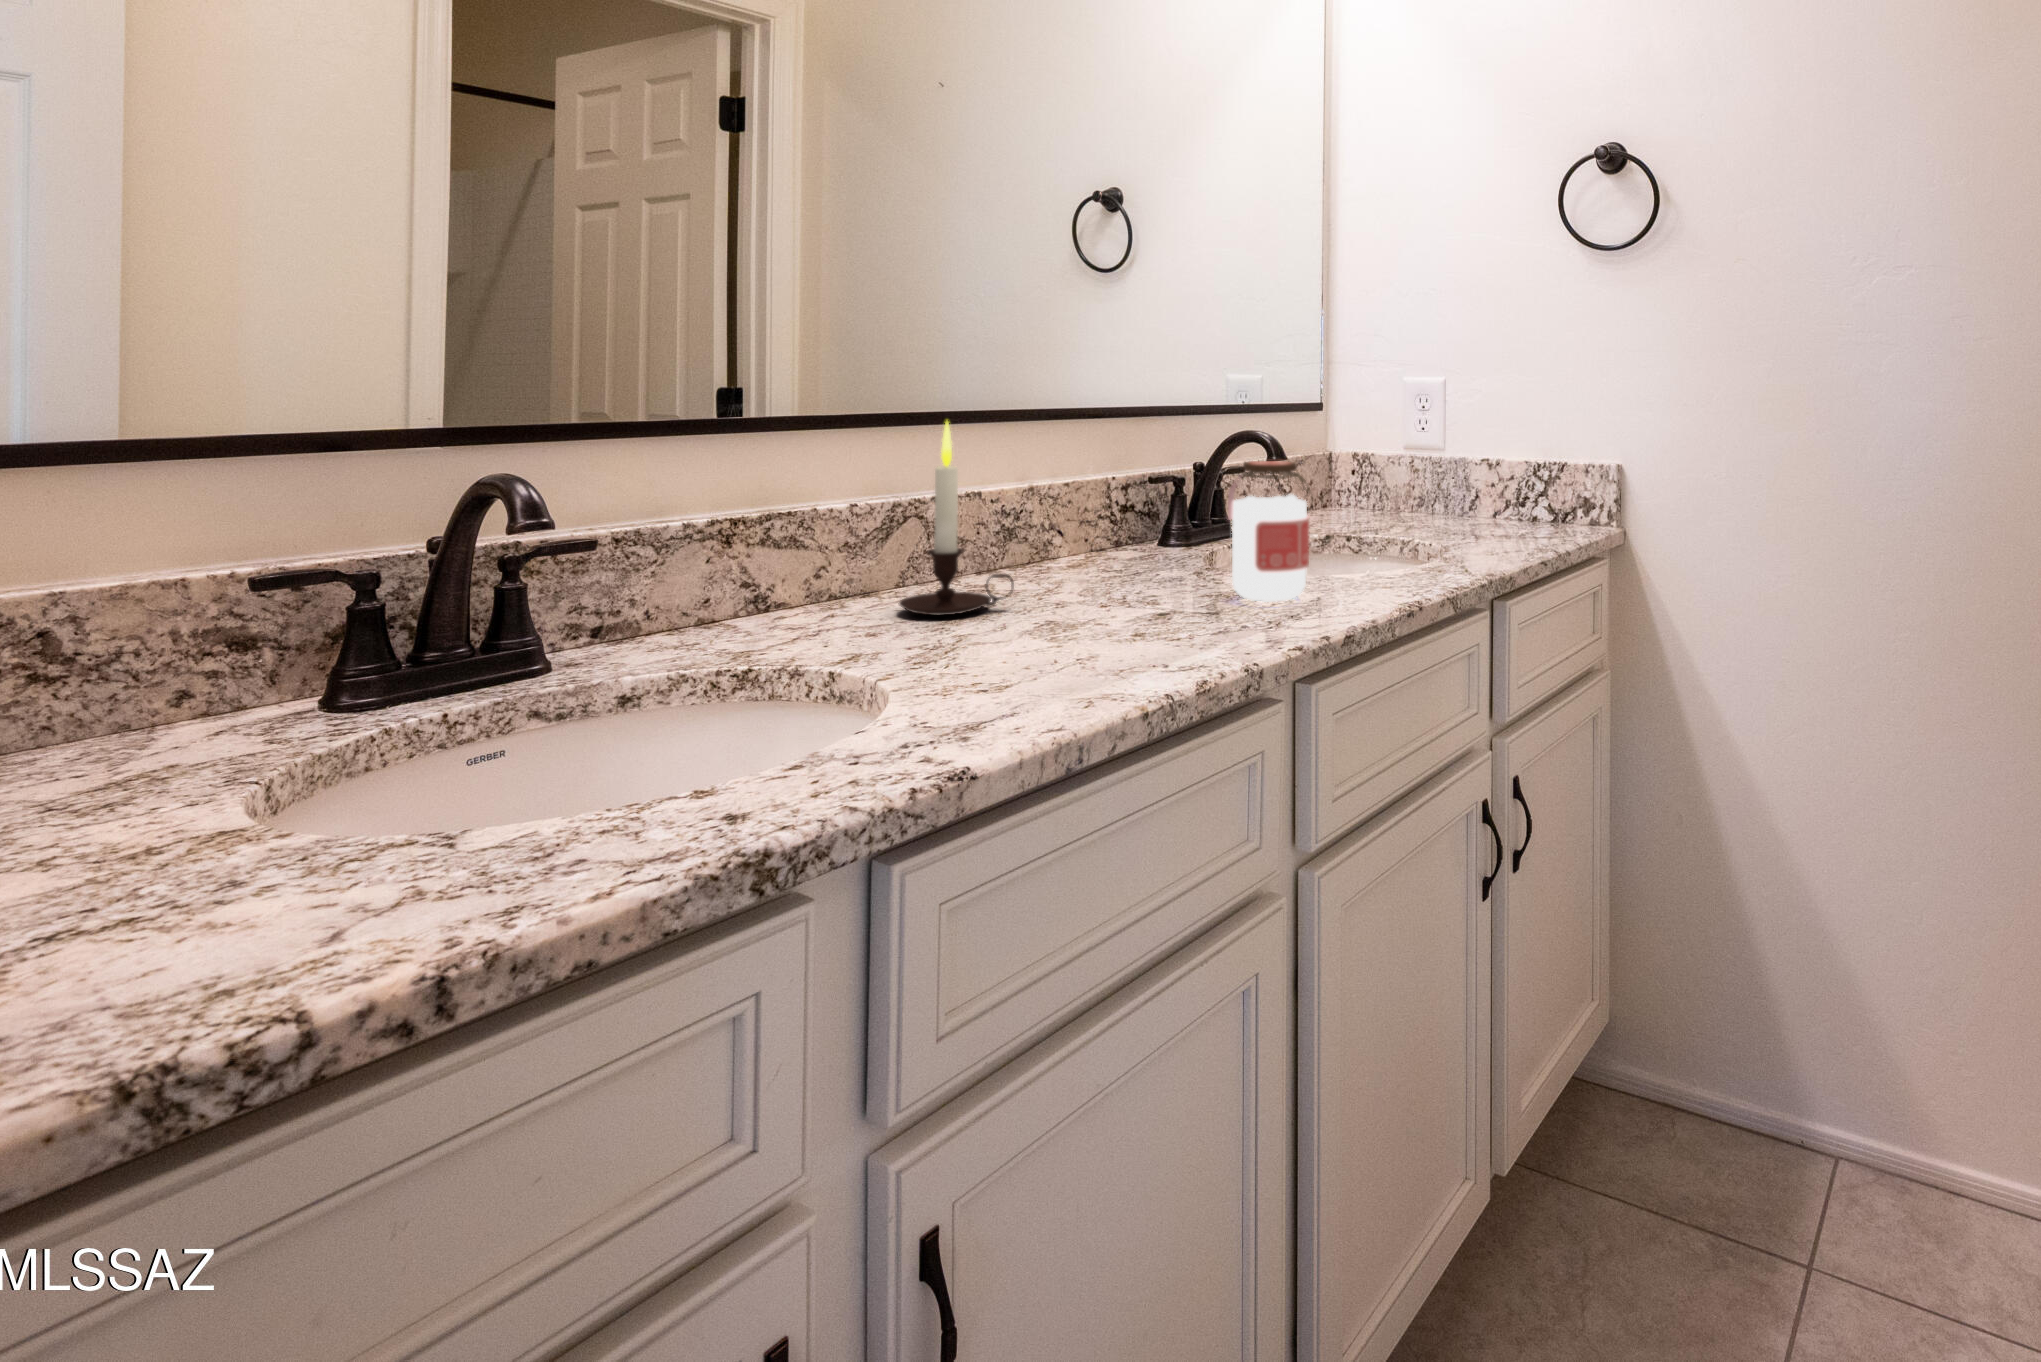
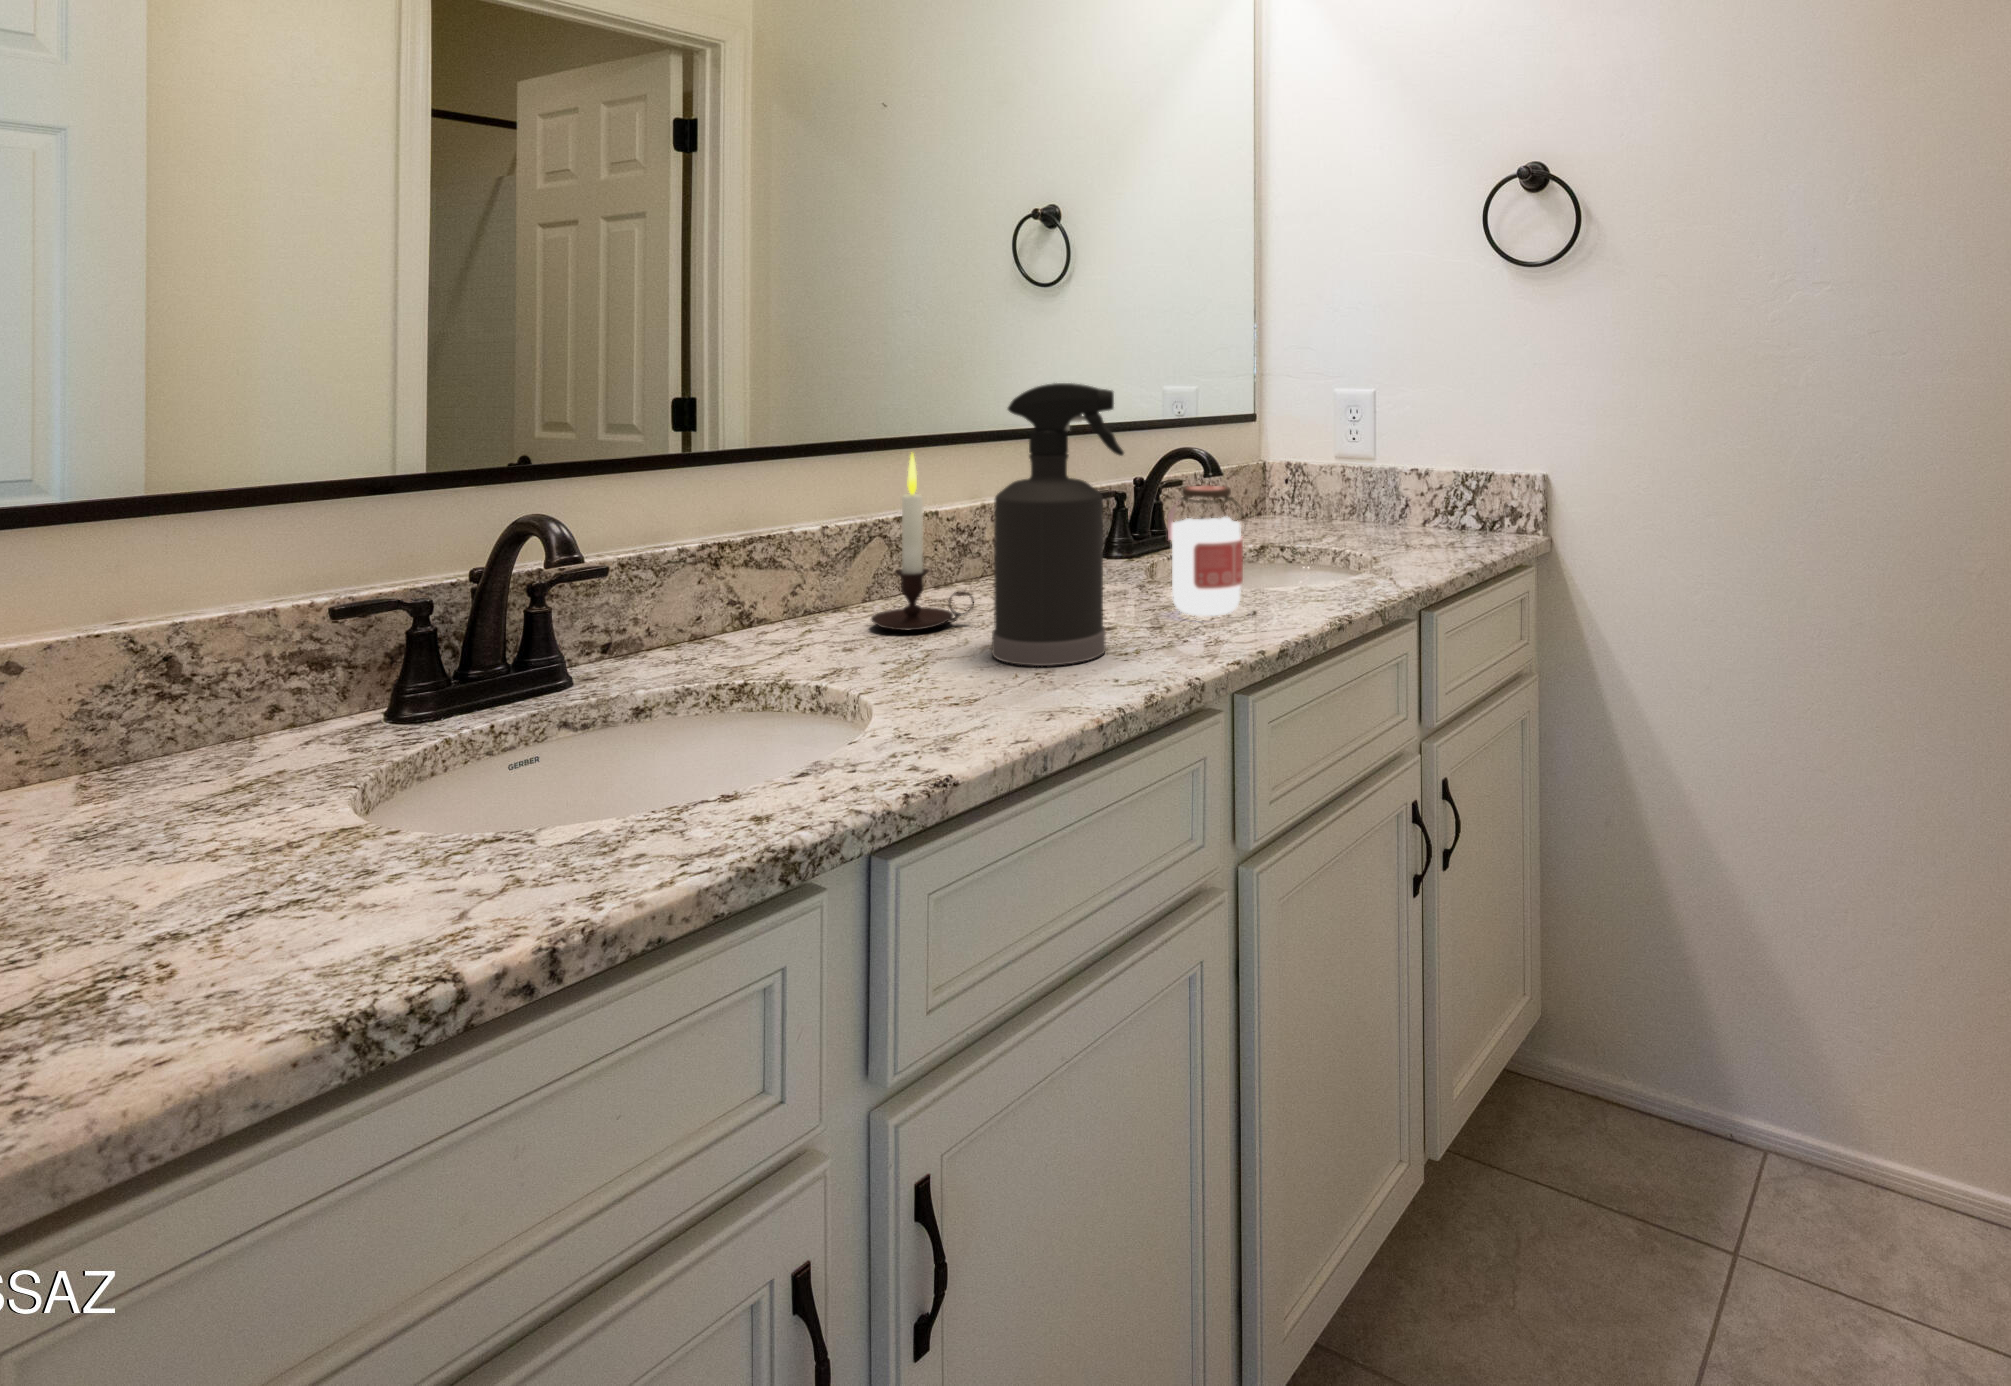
spray bottle: none [1030,340,1179,651] -> present [992,383,1124,666]

